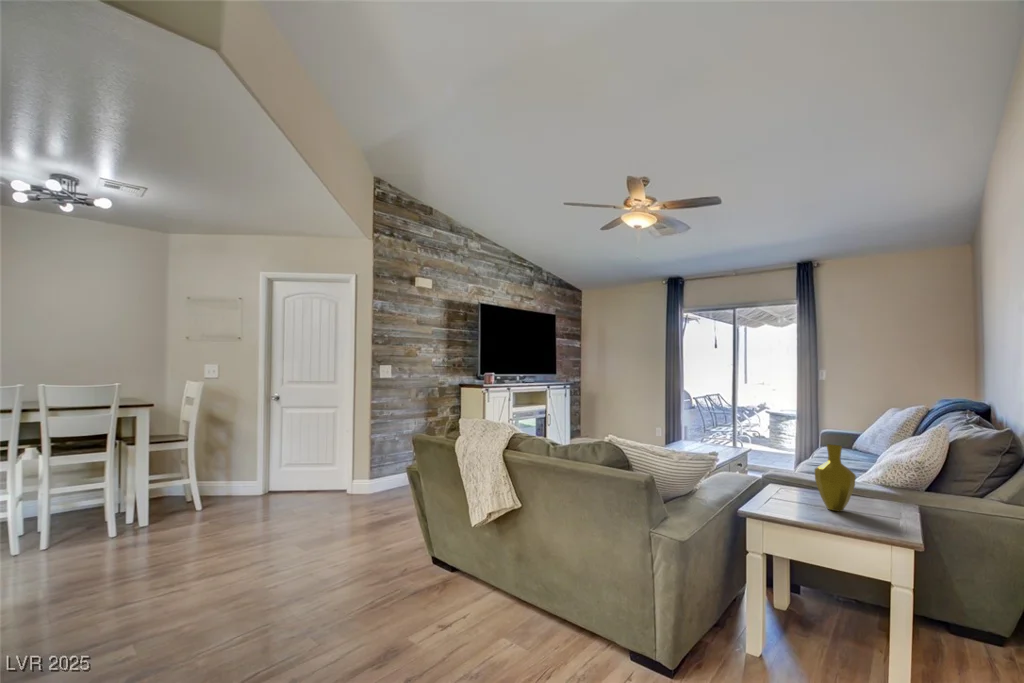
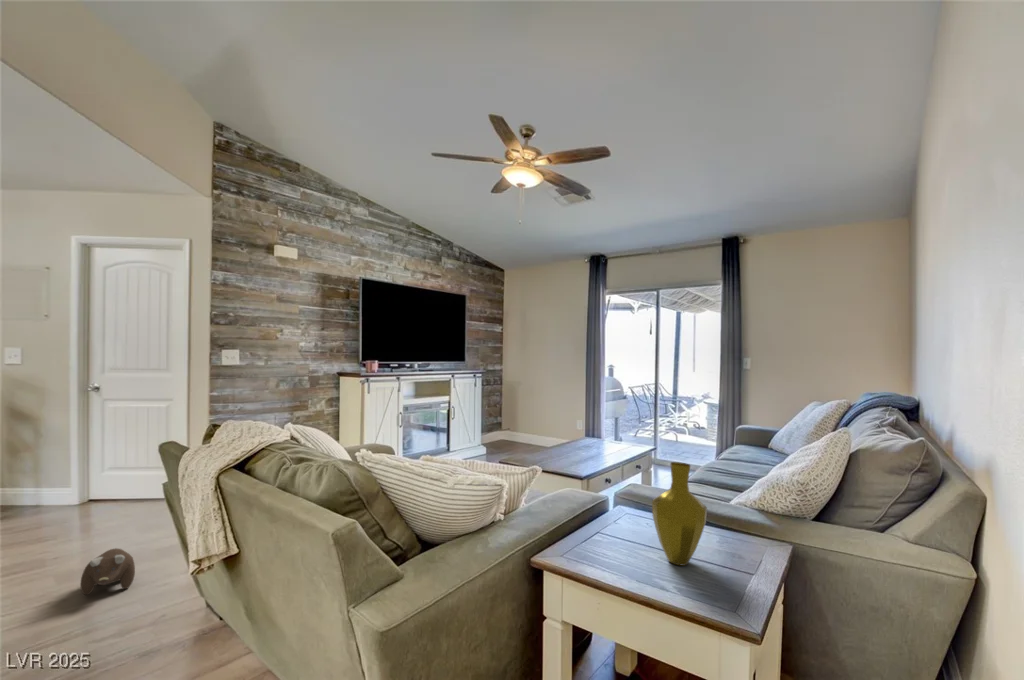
plush toy: none [346,515,378,548] -> present [80,548,135,595]

